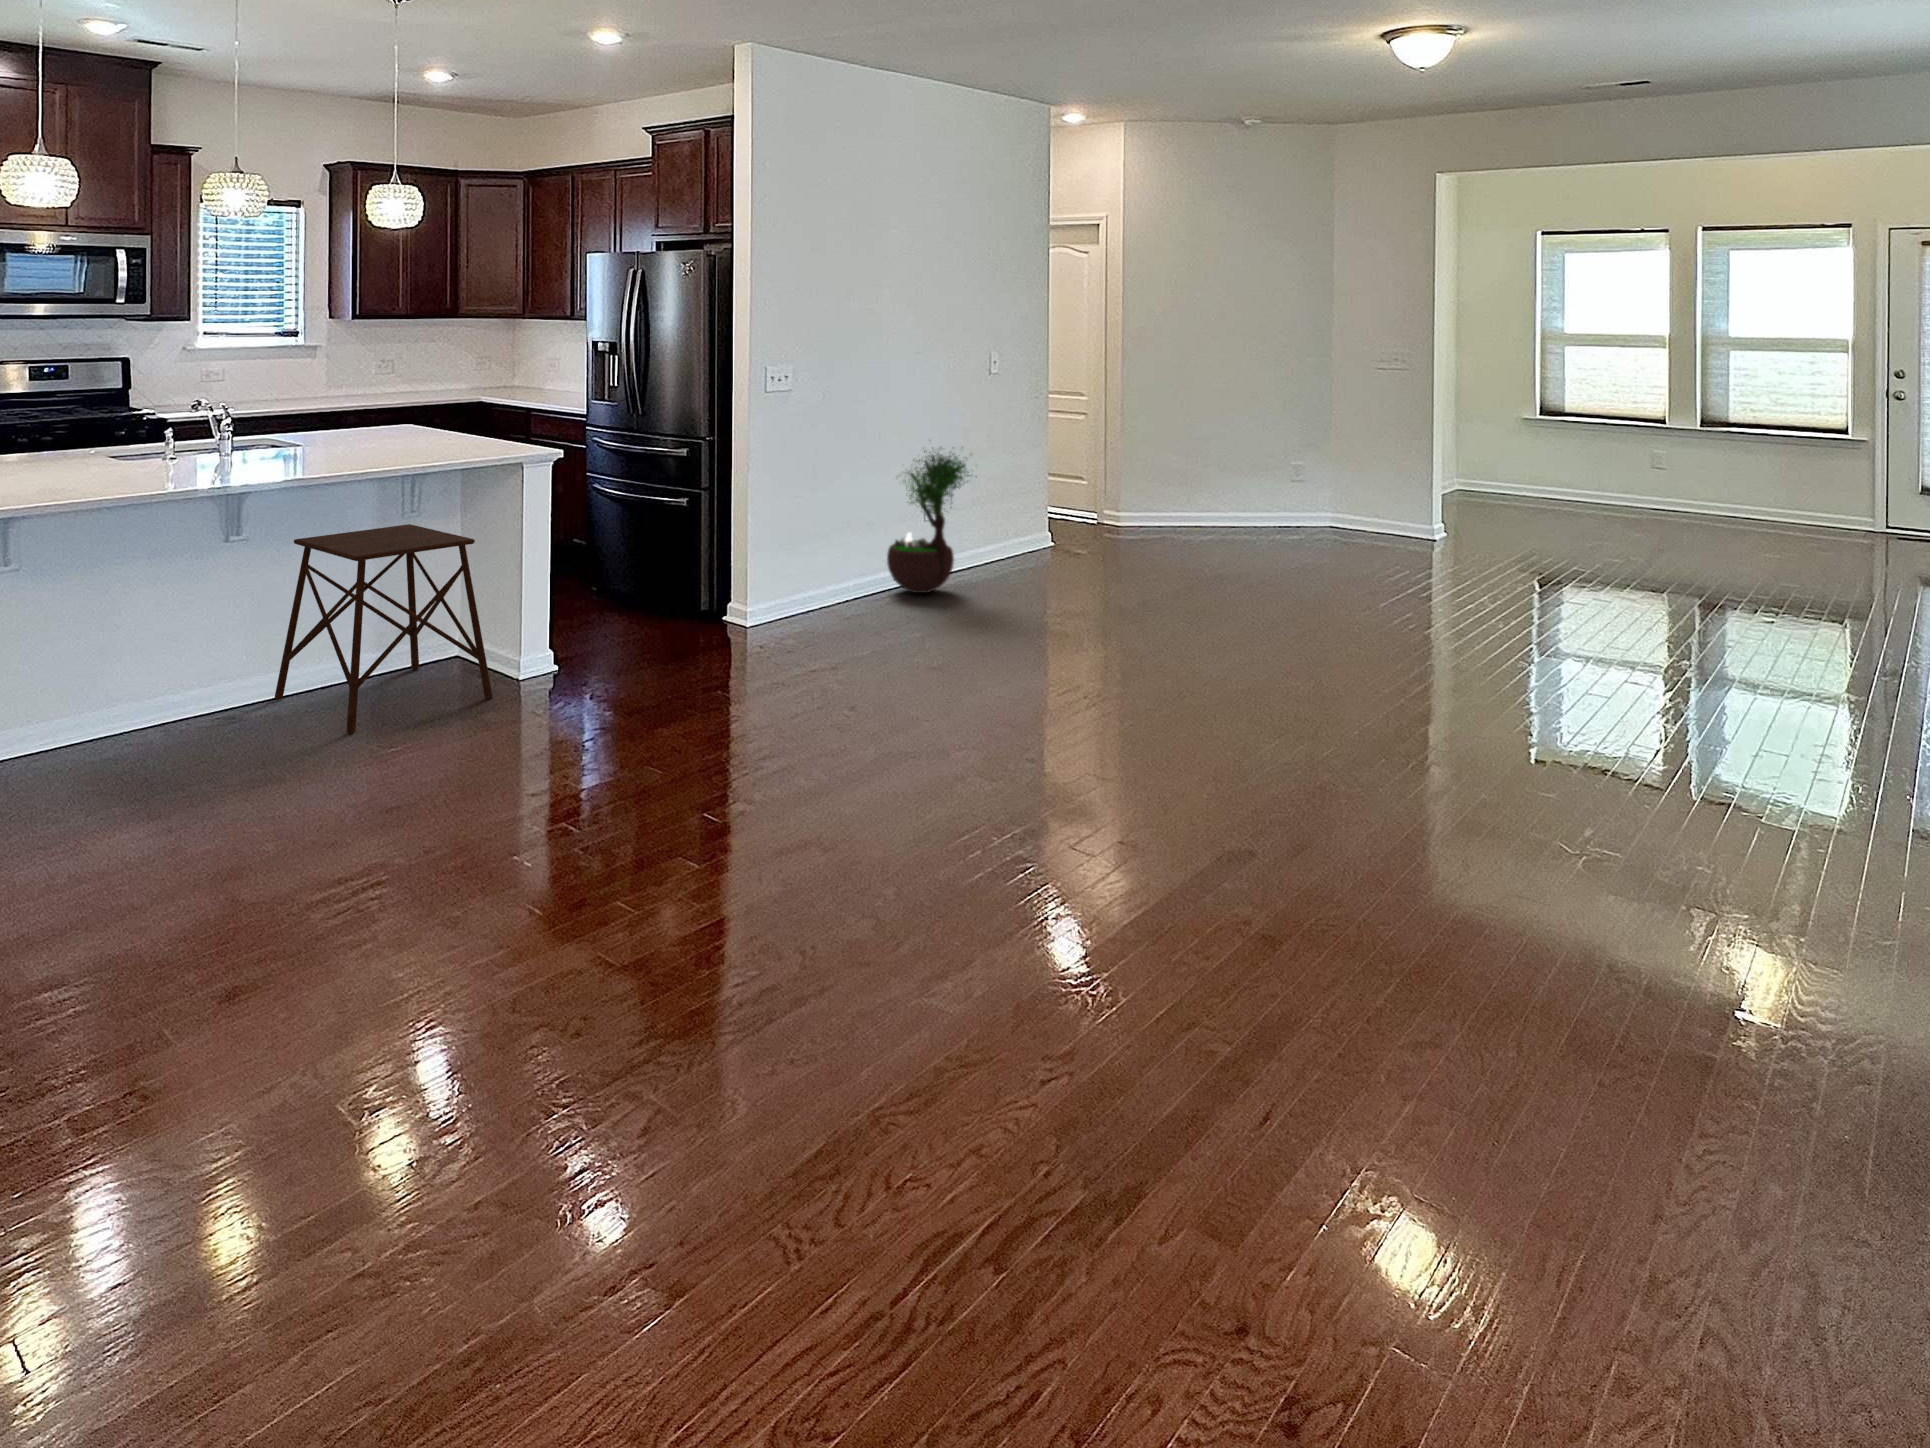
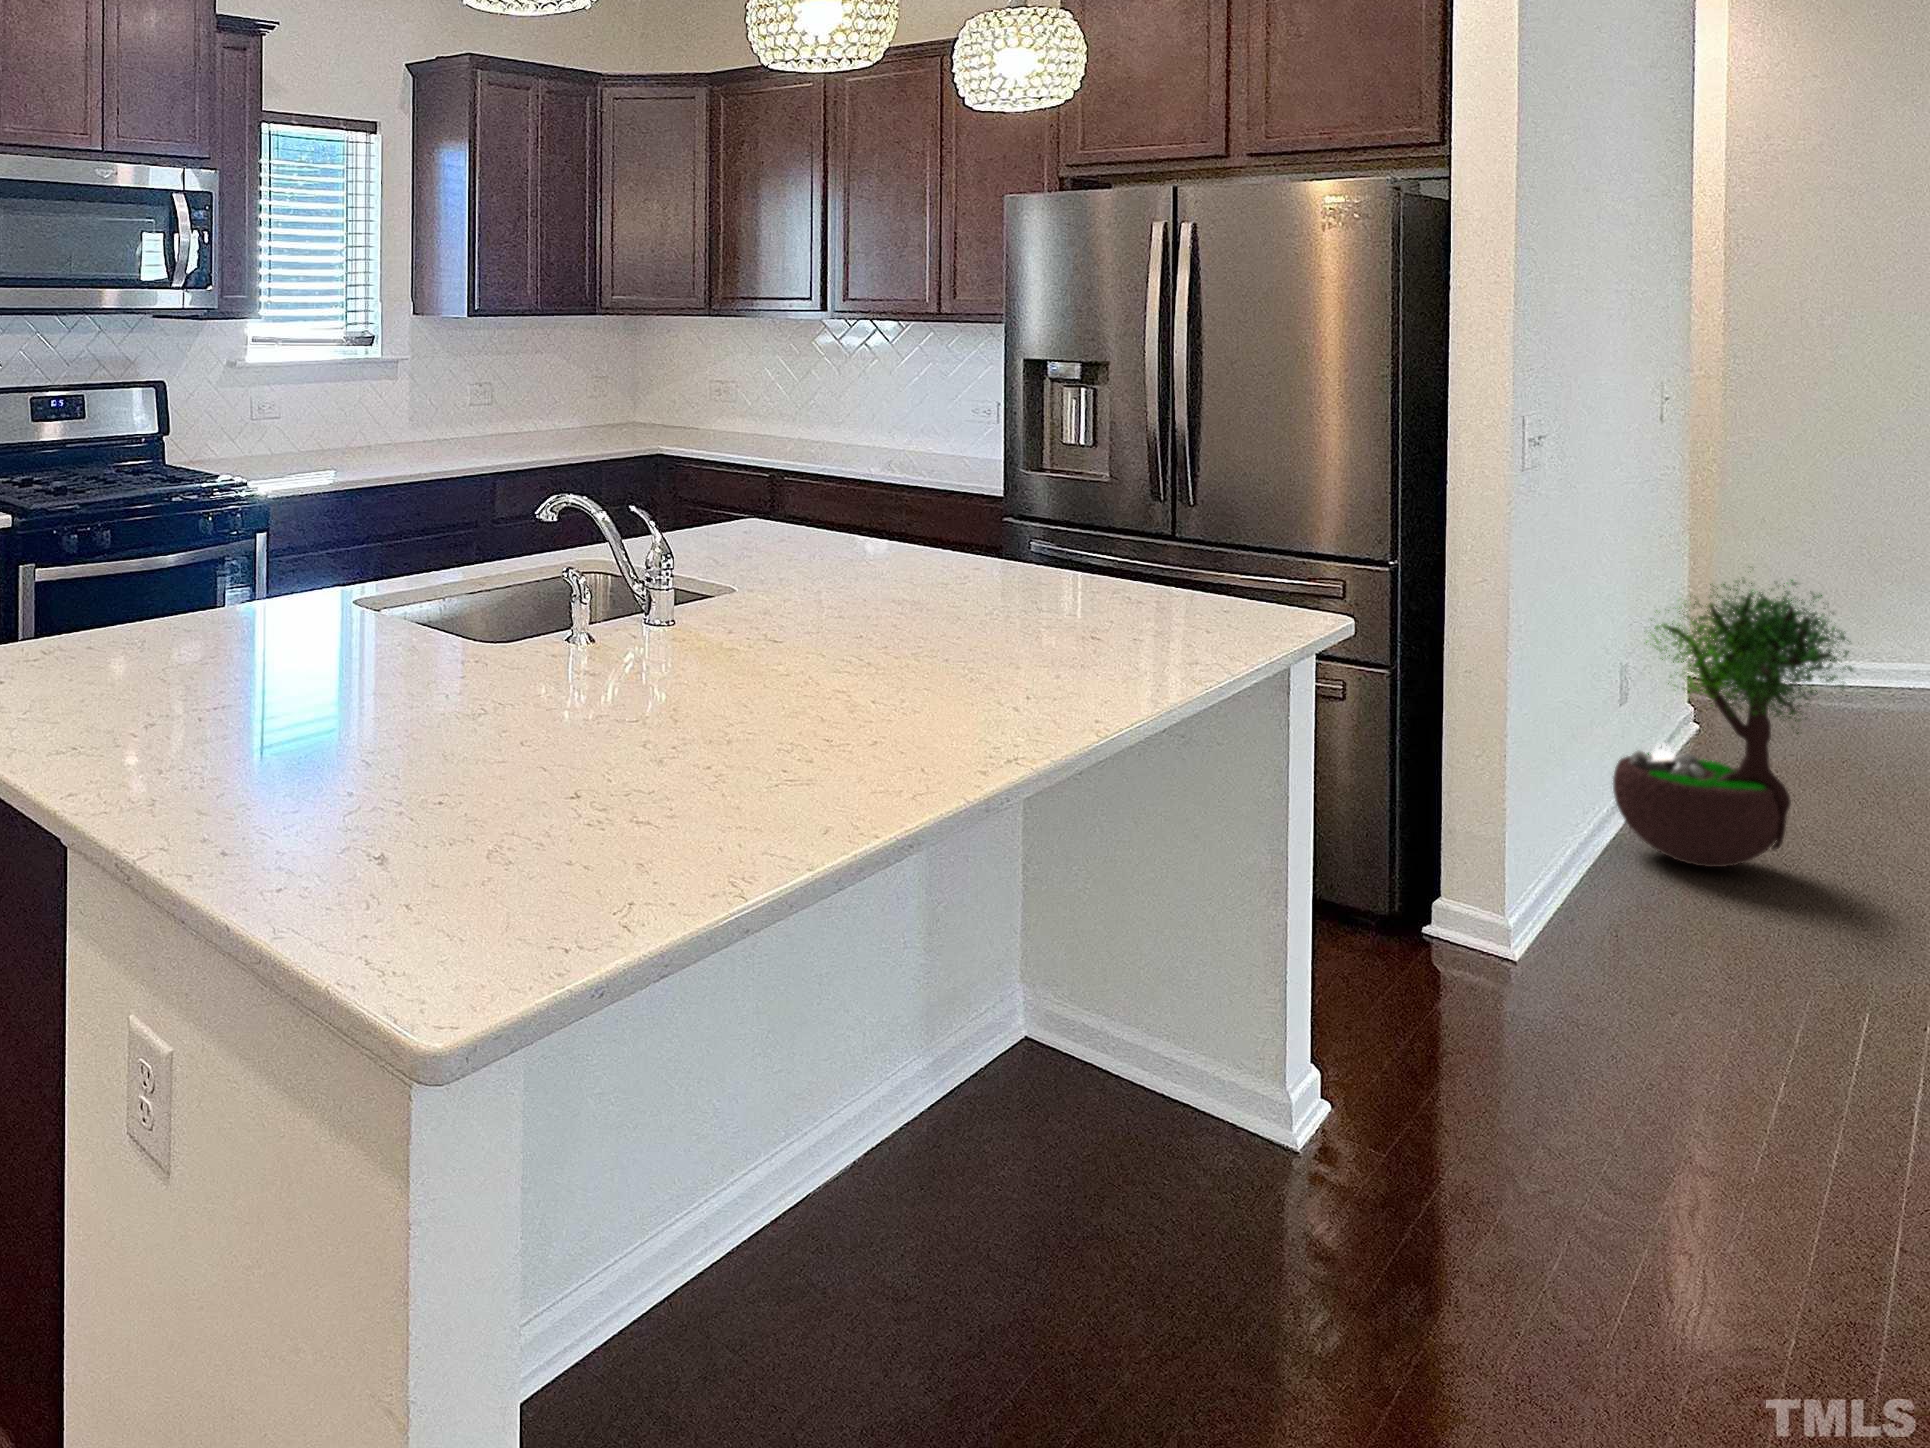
side table: present [274,524,493,734] -> none [826,774,1346,1388]

